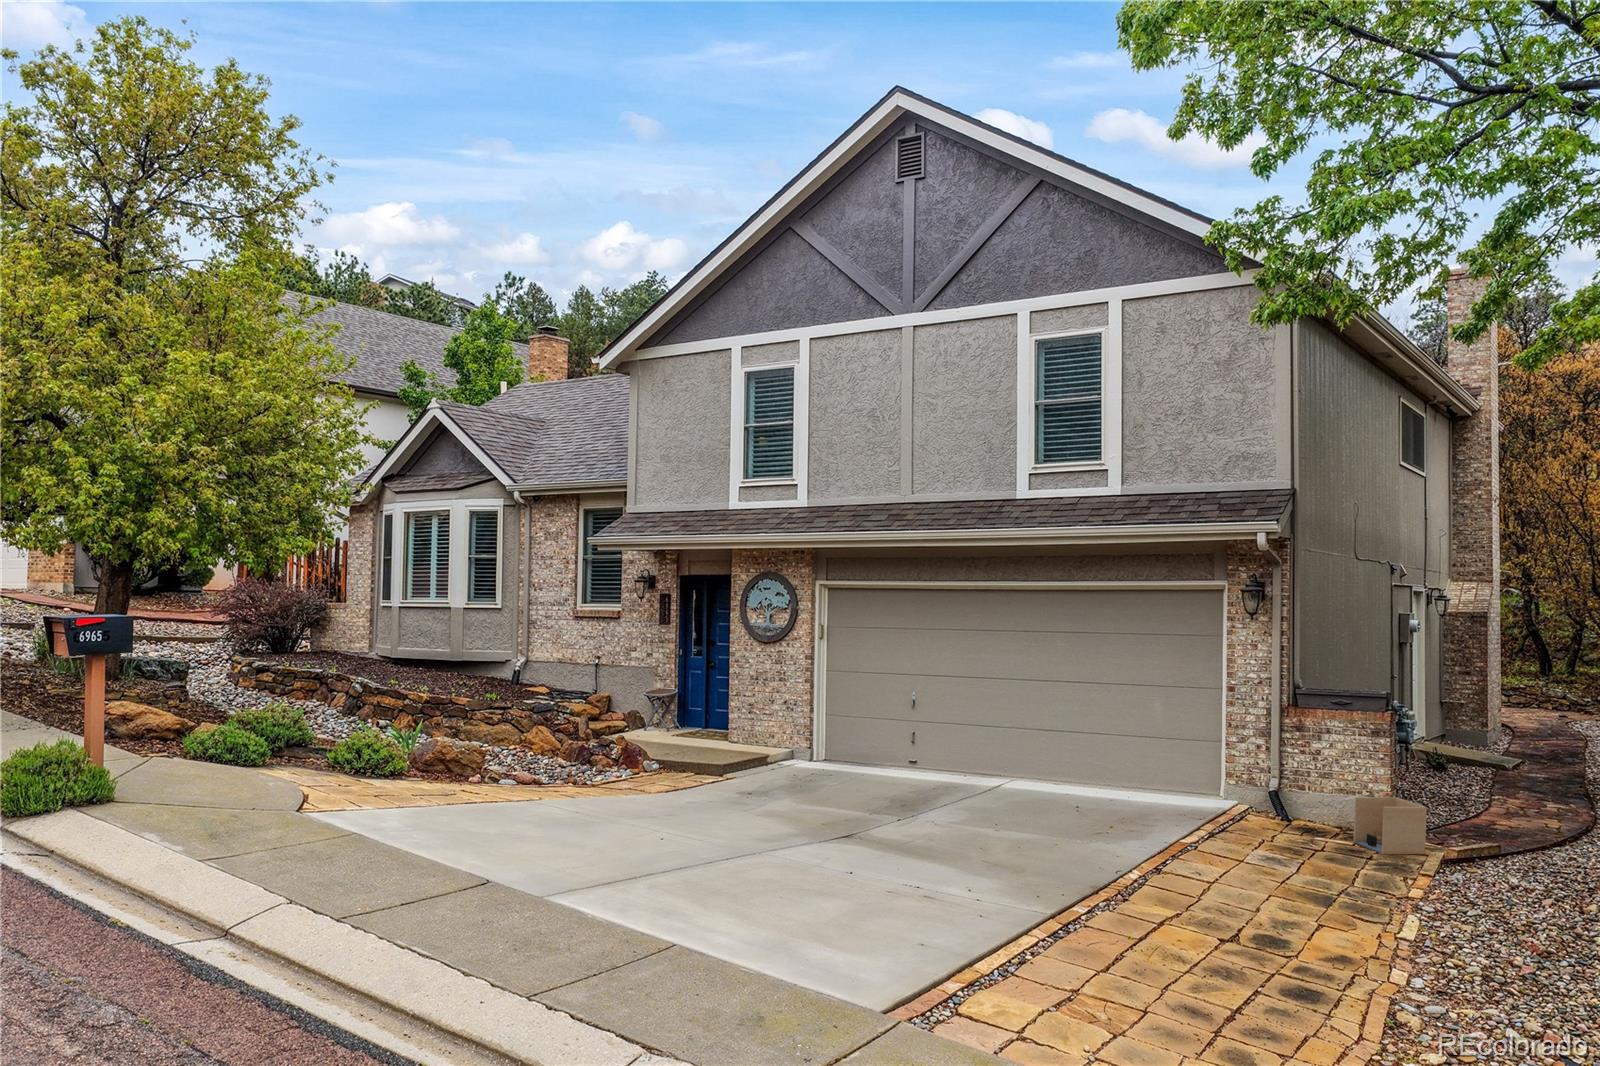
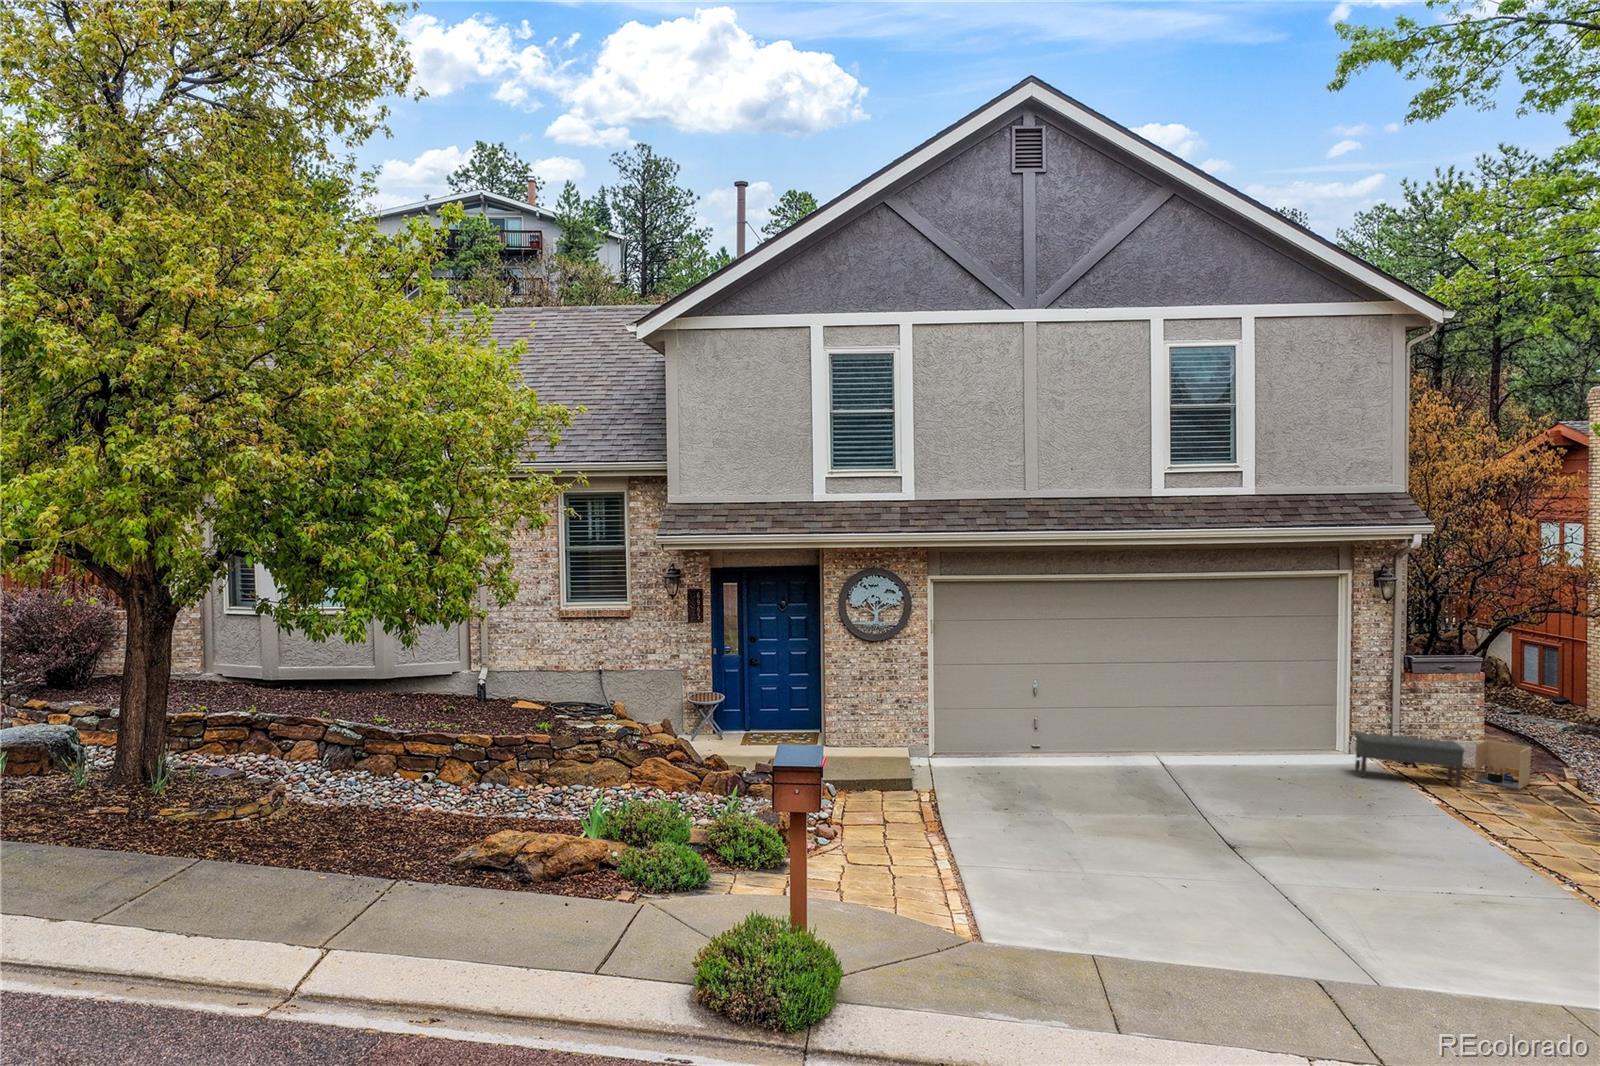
bench: none [1212,773,1331,843] -> present [1355,732,1464,787]

